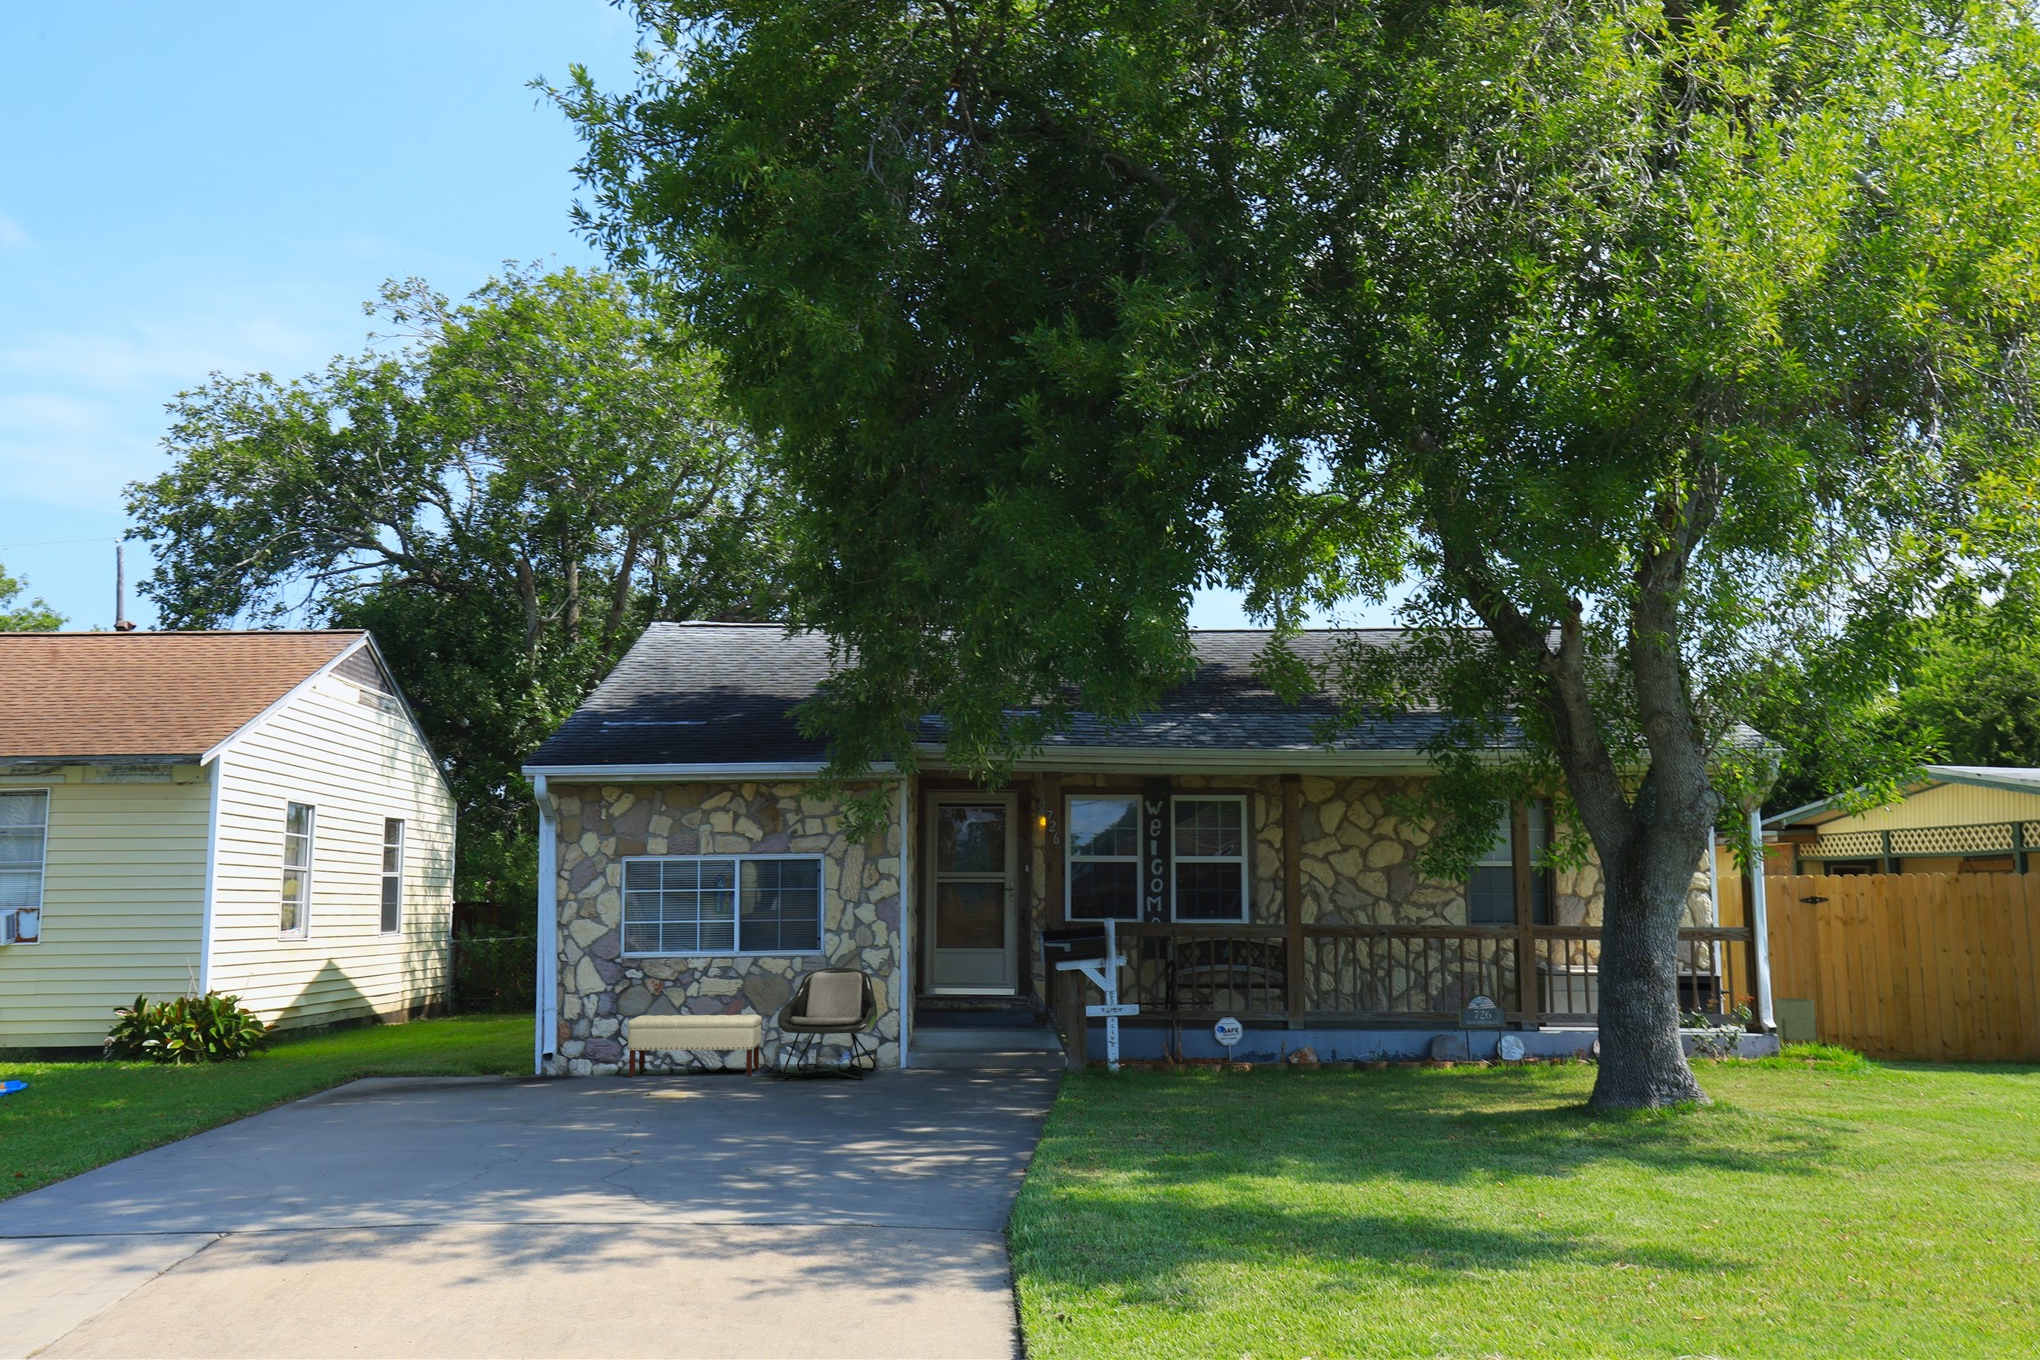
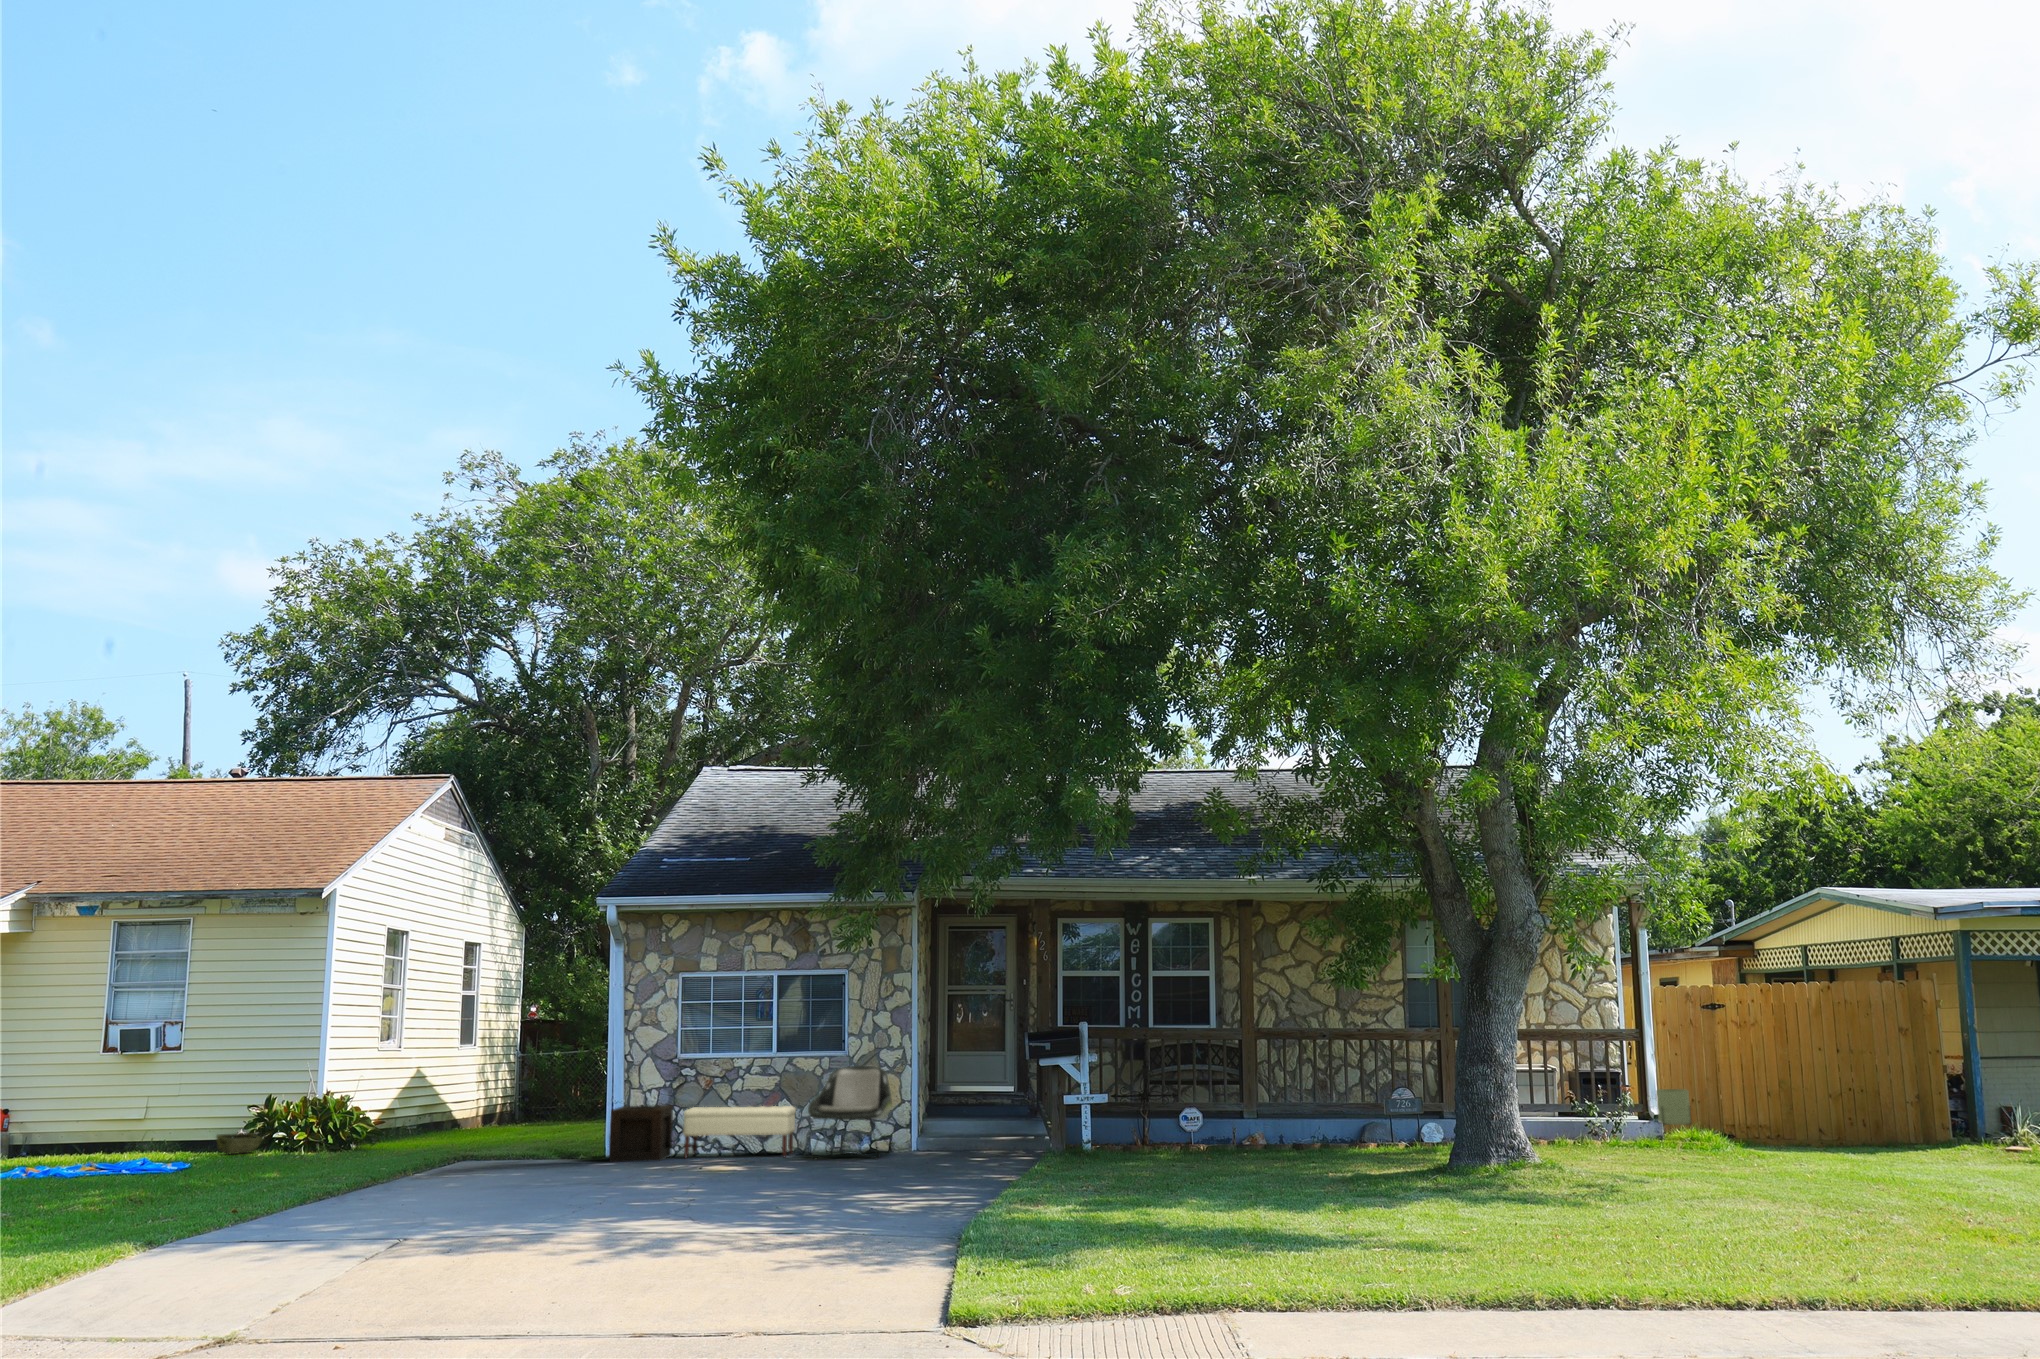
wooden crate: none [539,1013,616,1082] -> present [609,1105,673,1162]
woven basket: none [77,1039,135,1065] -> present [216,1133,263,1154]

